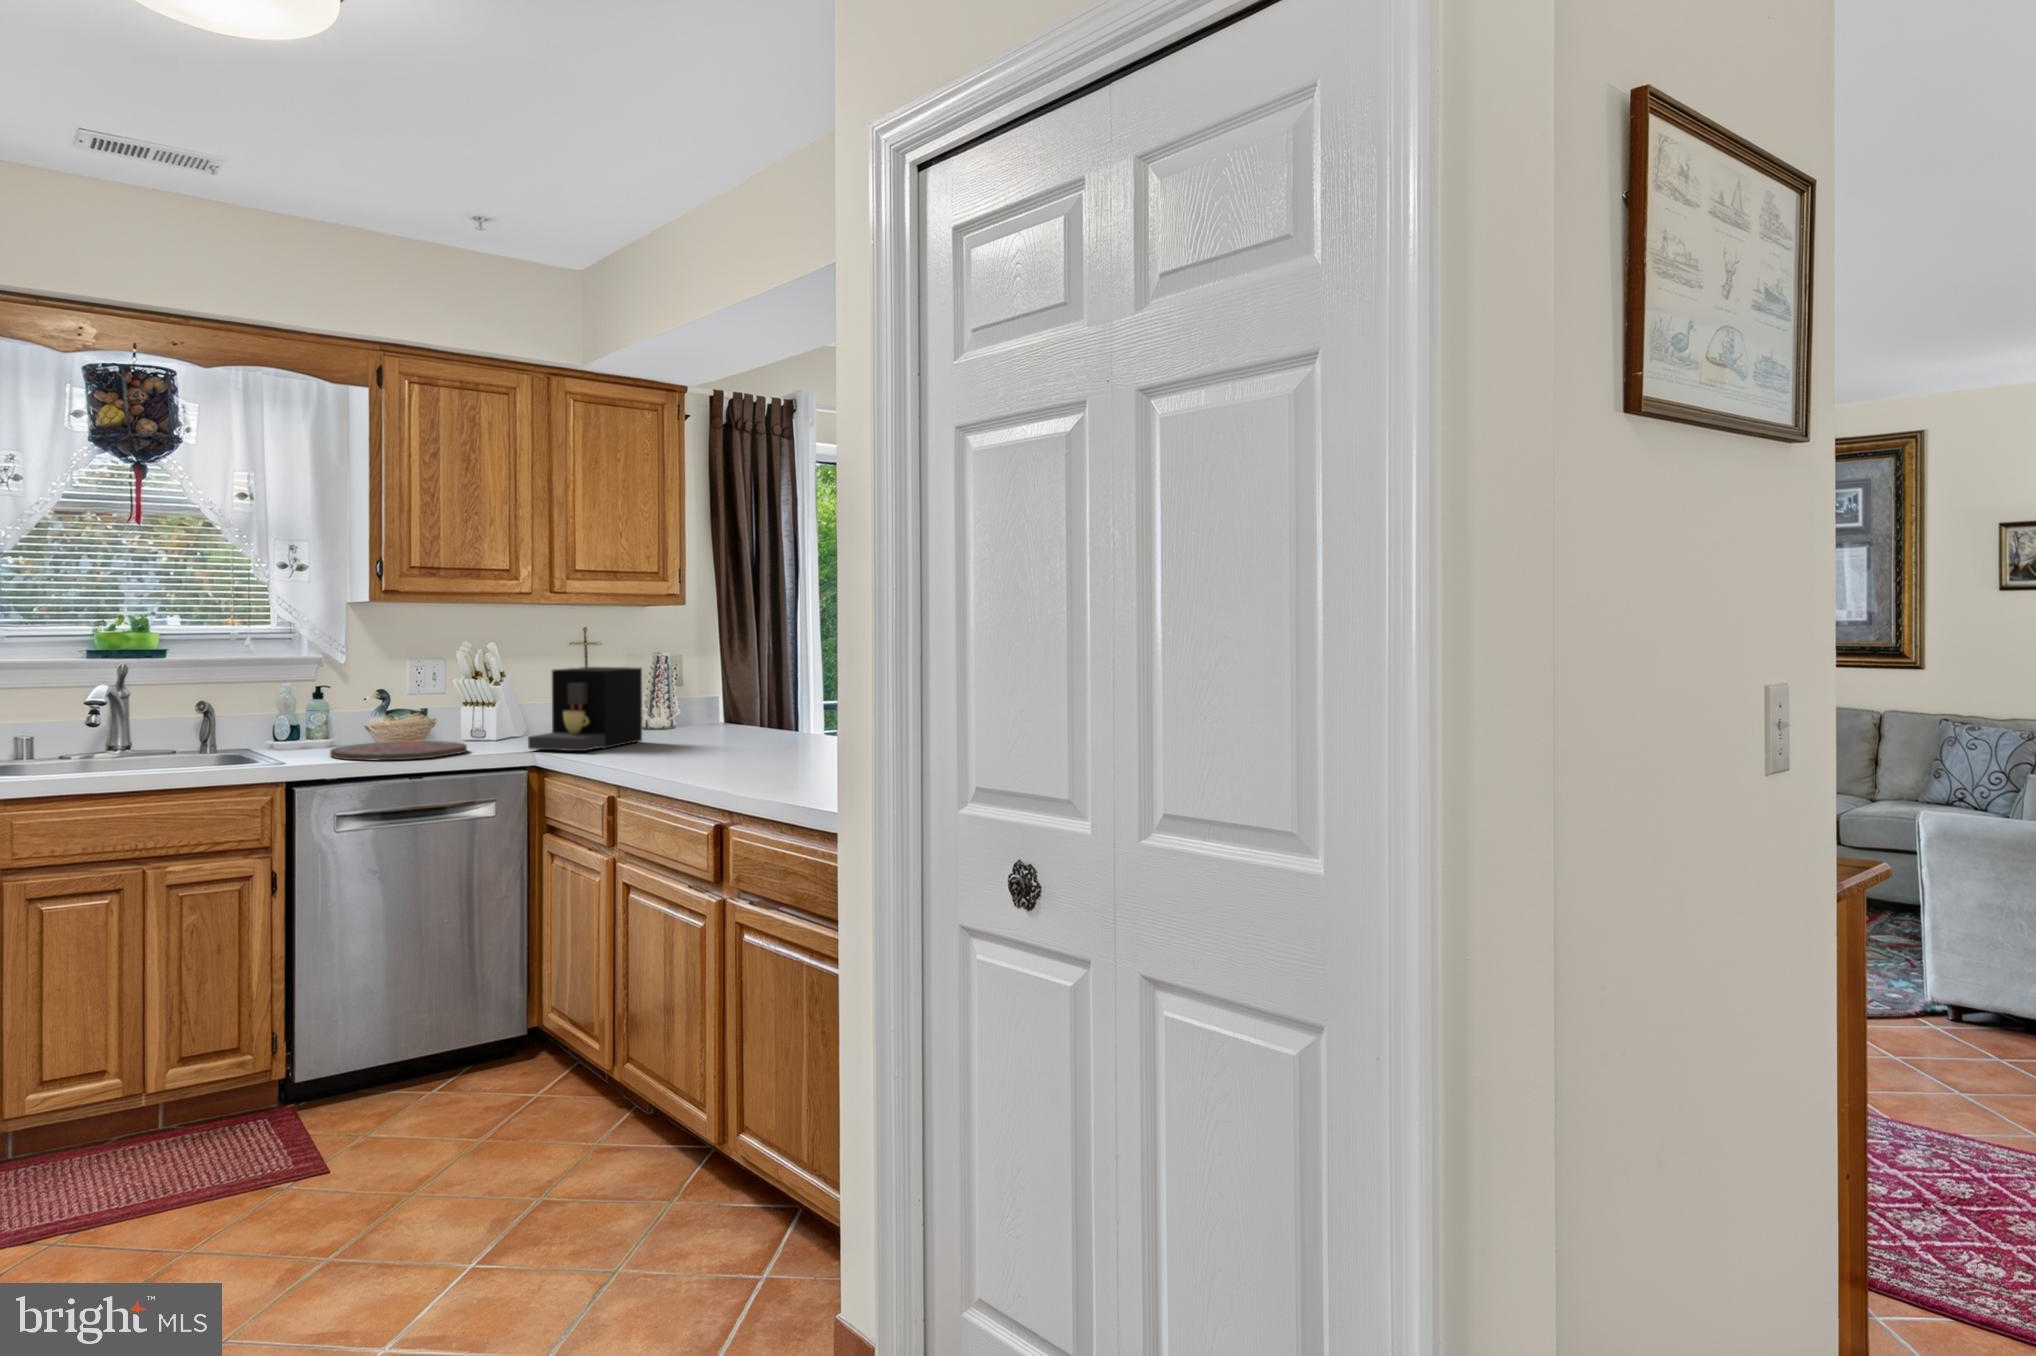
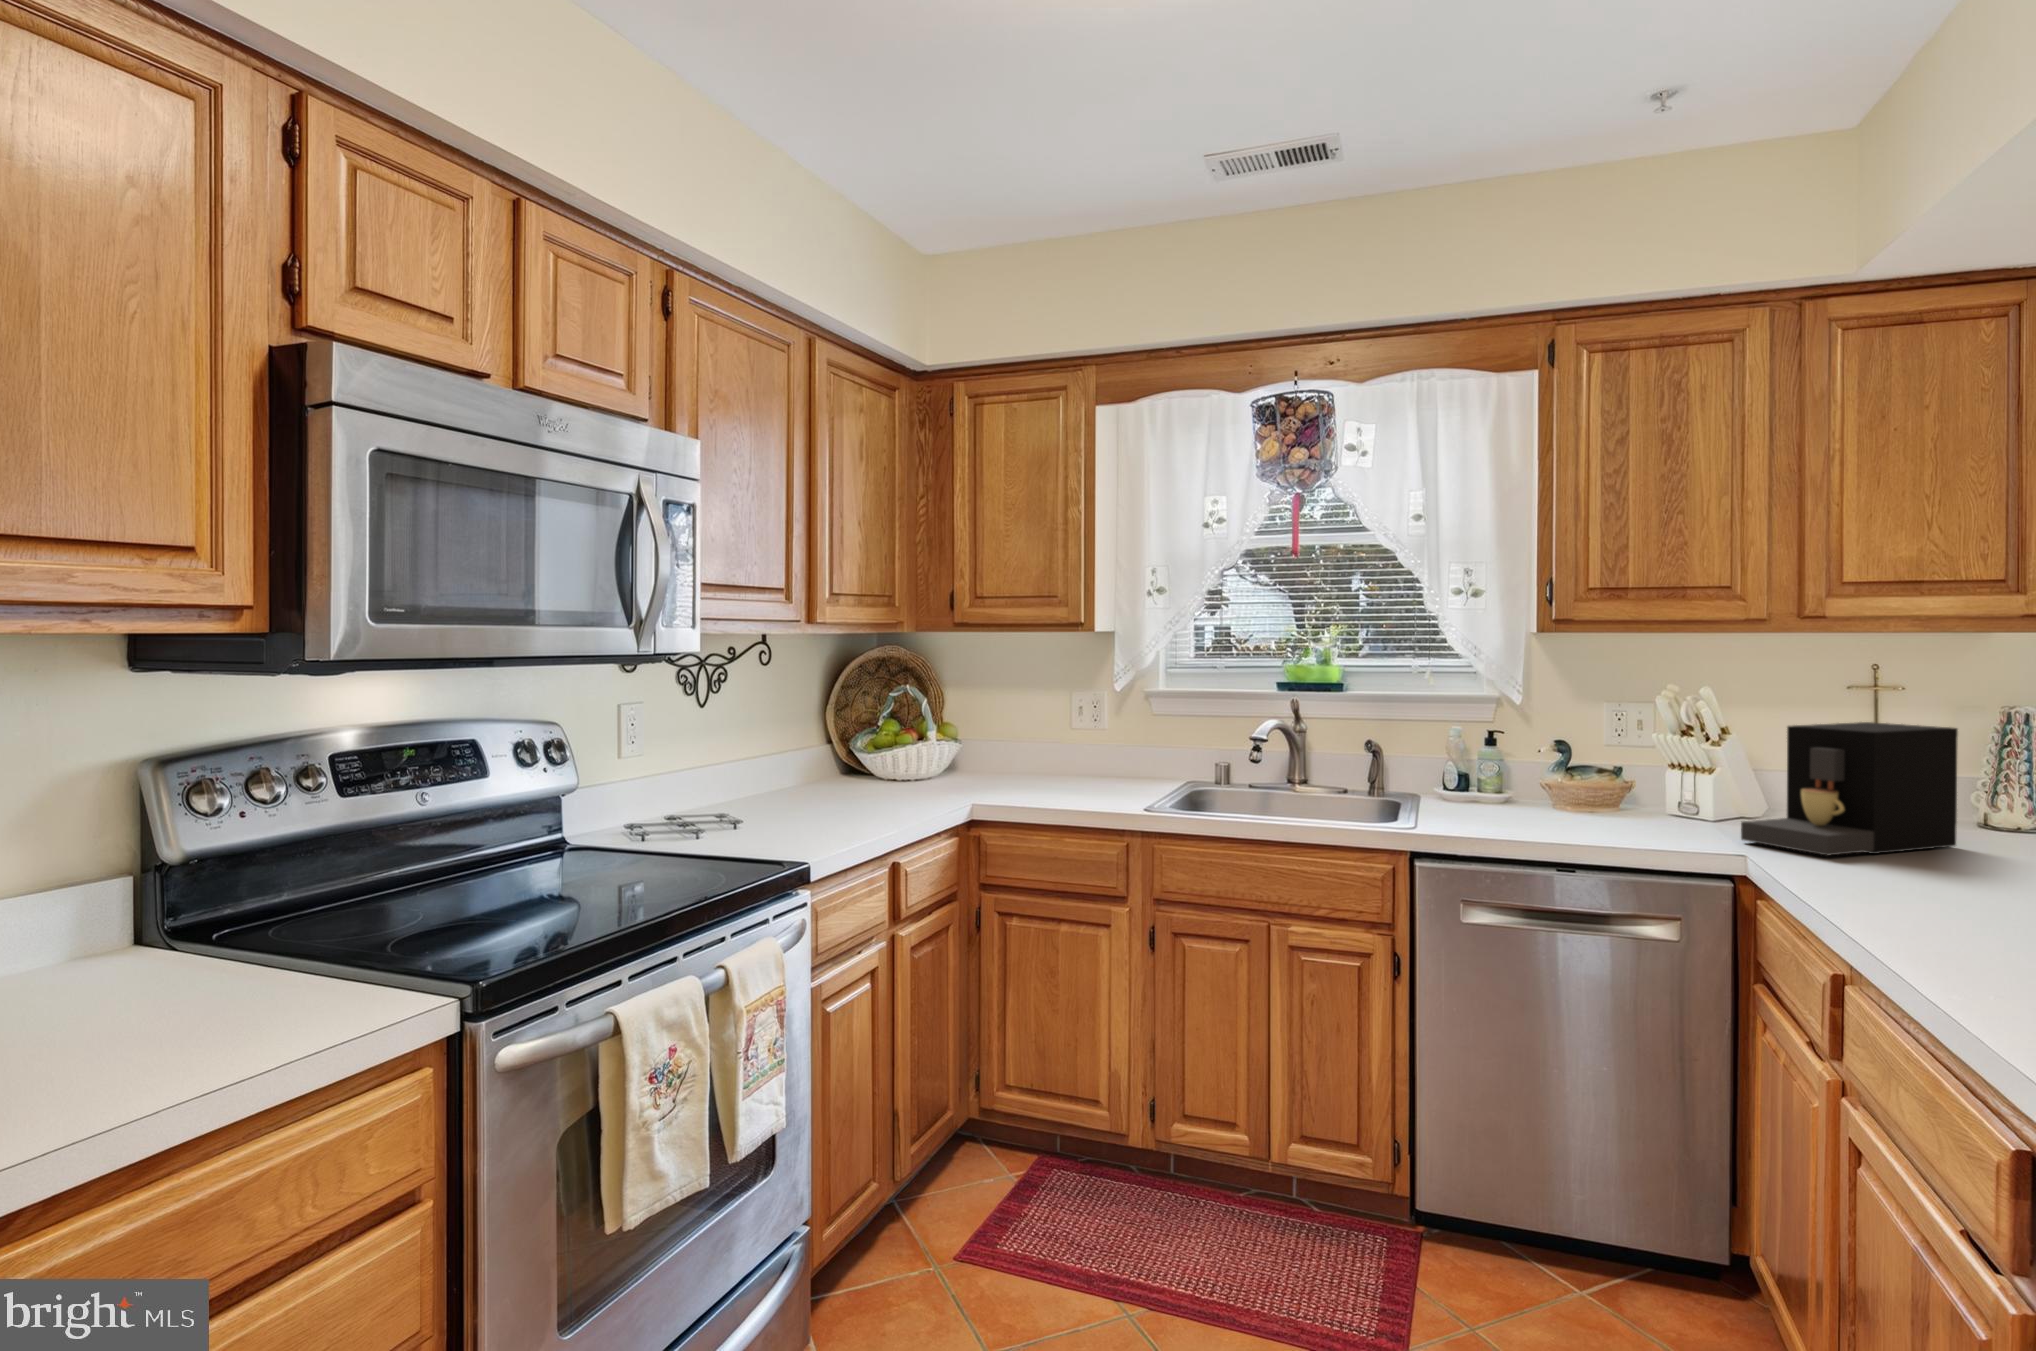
cutting board: present [330,741,467,760] -> none [1479,806,1652,838]

